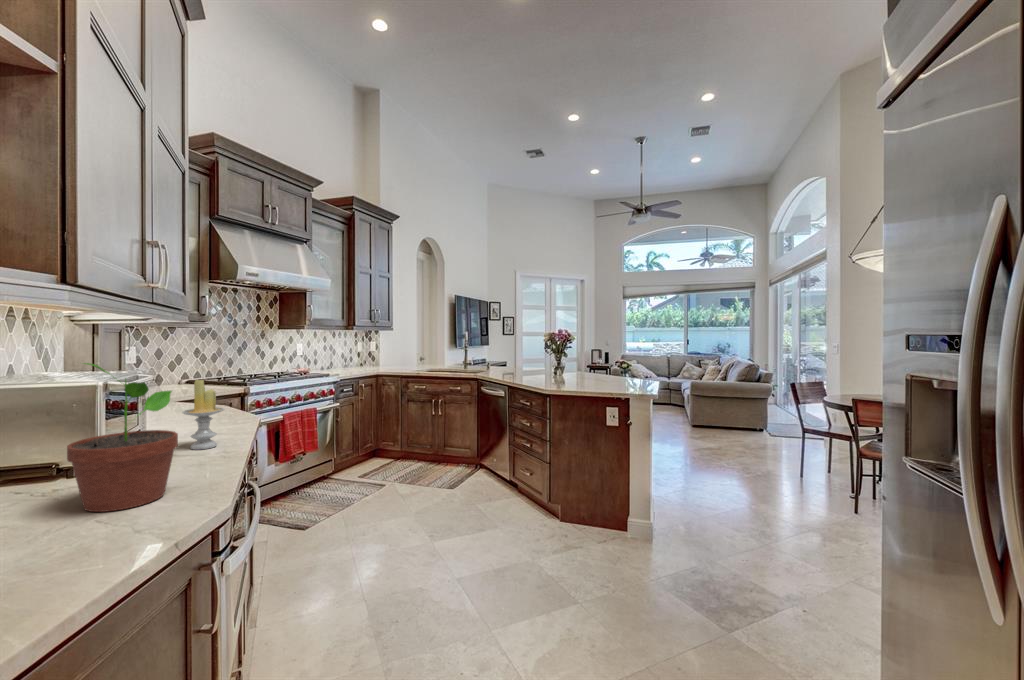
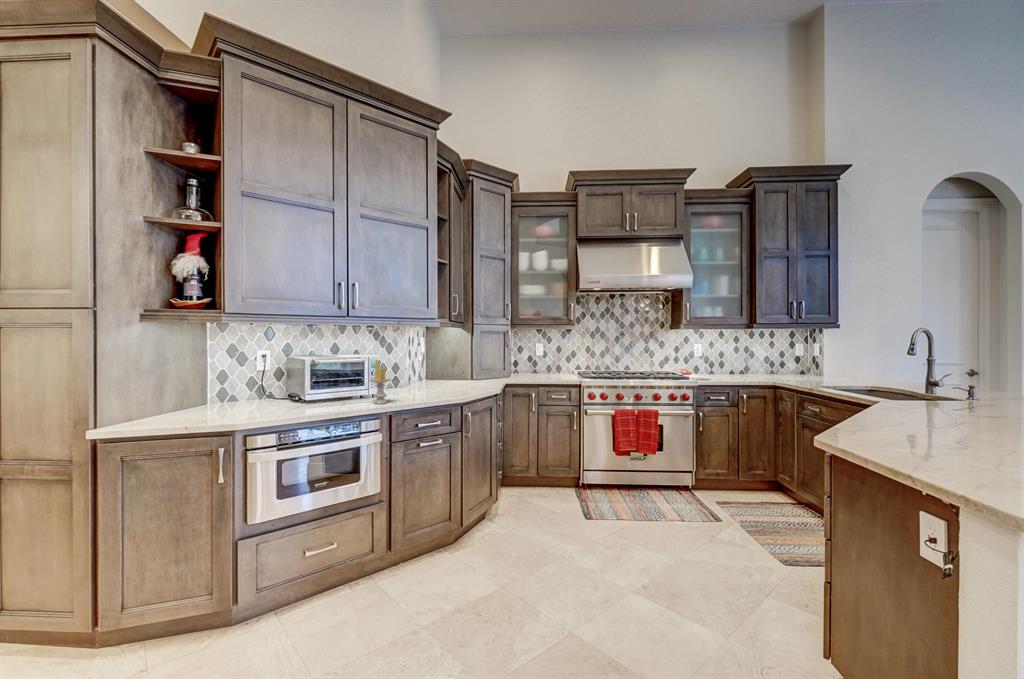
potted plant: present [67,363,178,512] -> none [254,344,305,414]

